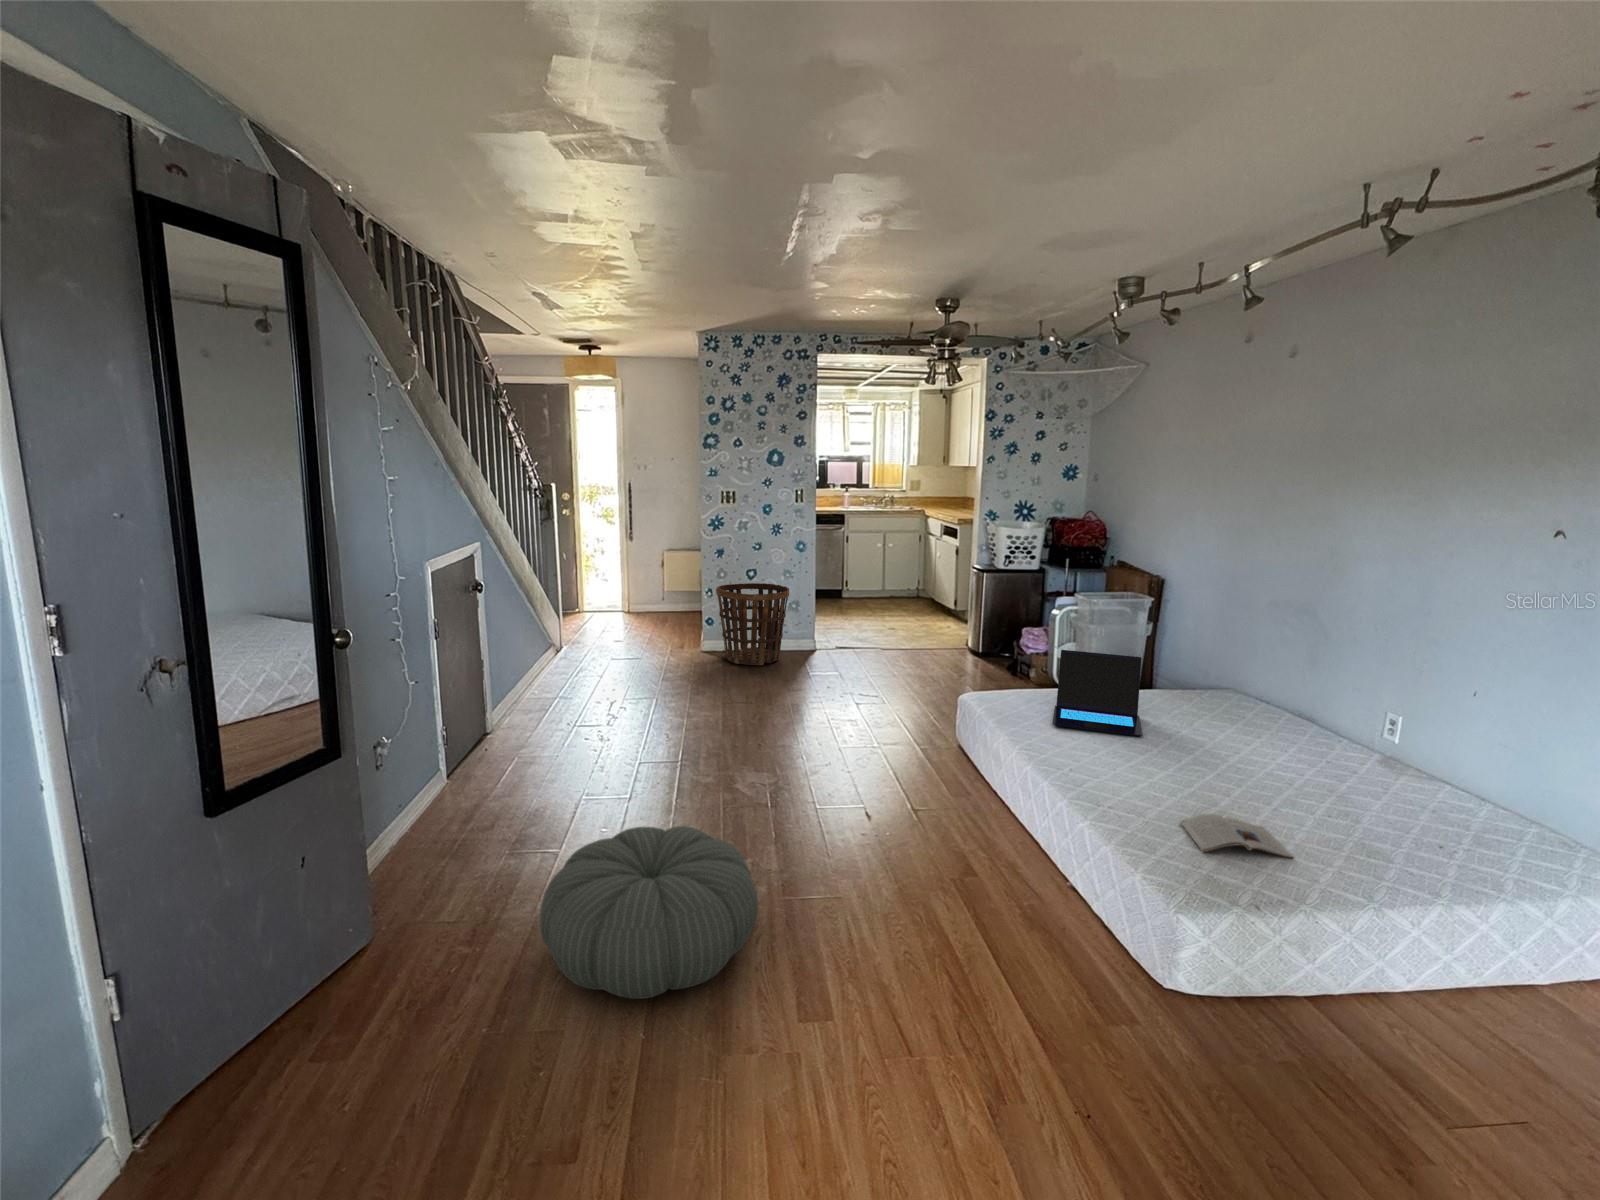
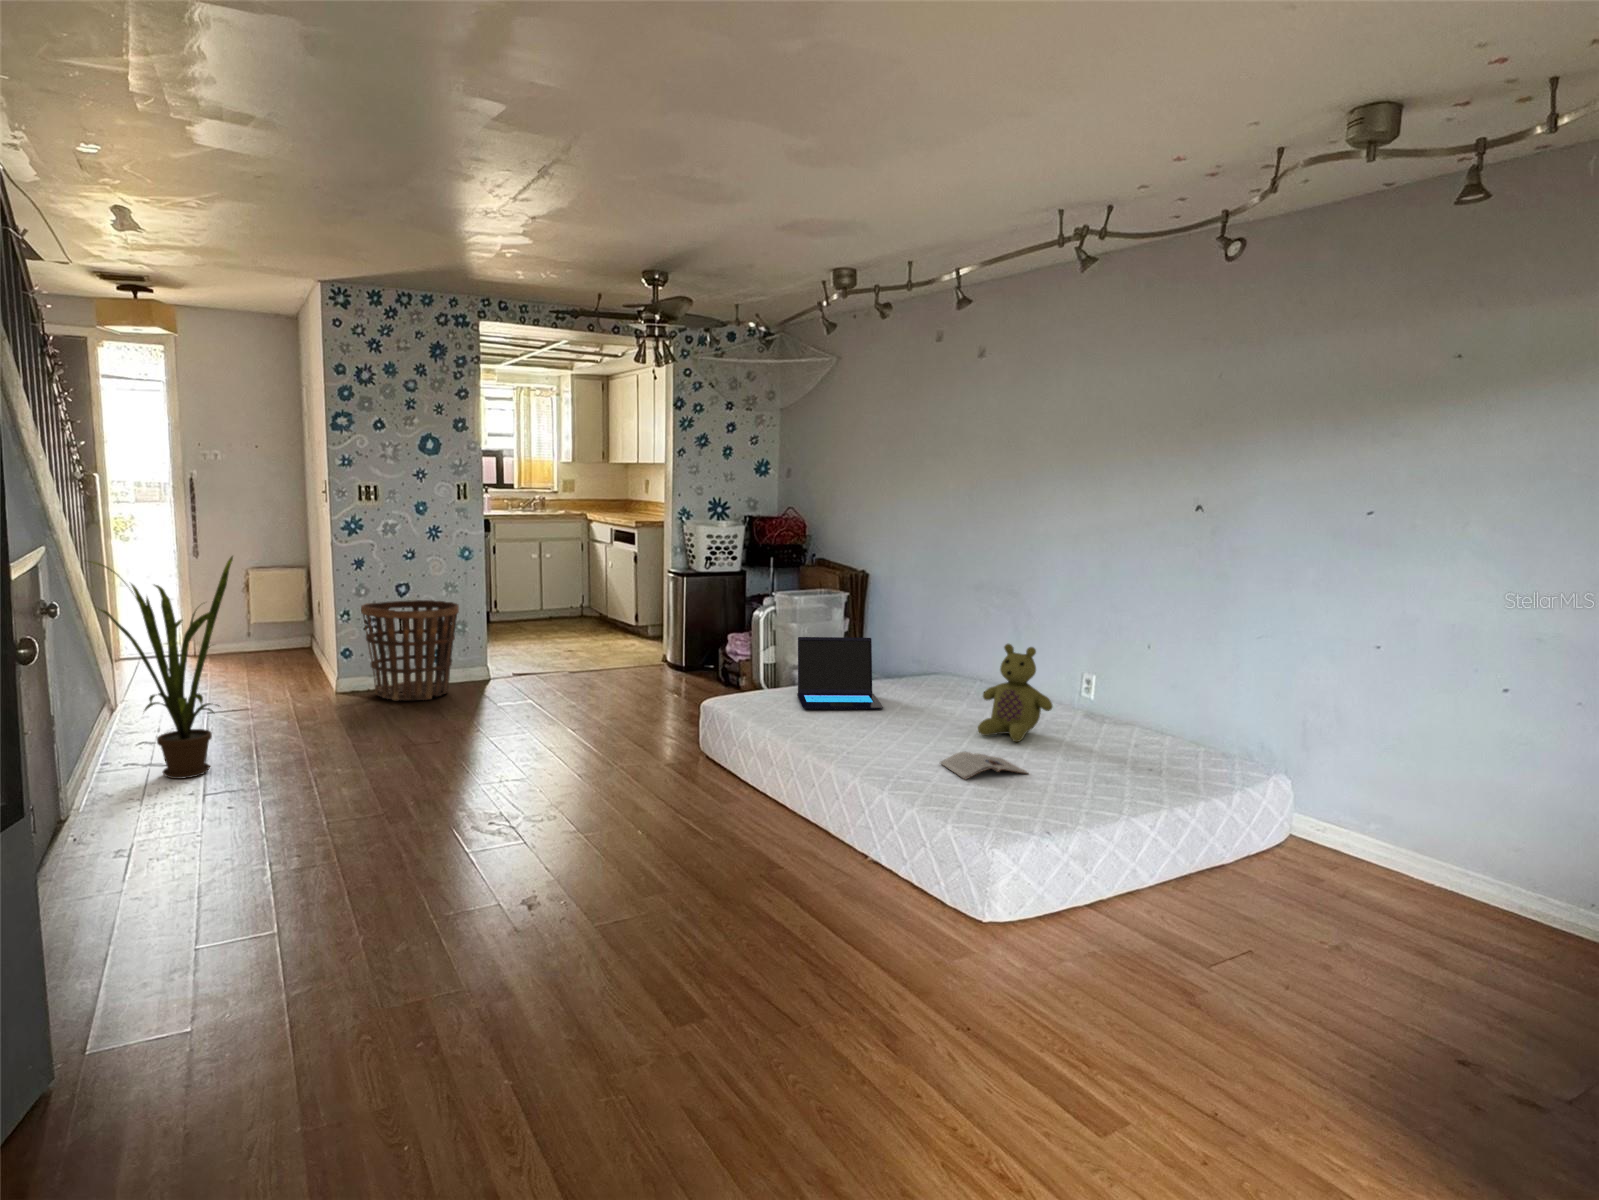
house plant: none [503,550,607,717] -> present [90,556,233,779]
stuffed bear: none [1244,689,1349,807] -> present [978,644,1053,742]
pouf: present [540,826,758,999] -> none [340,833,588,1003]

